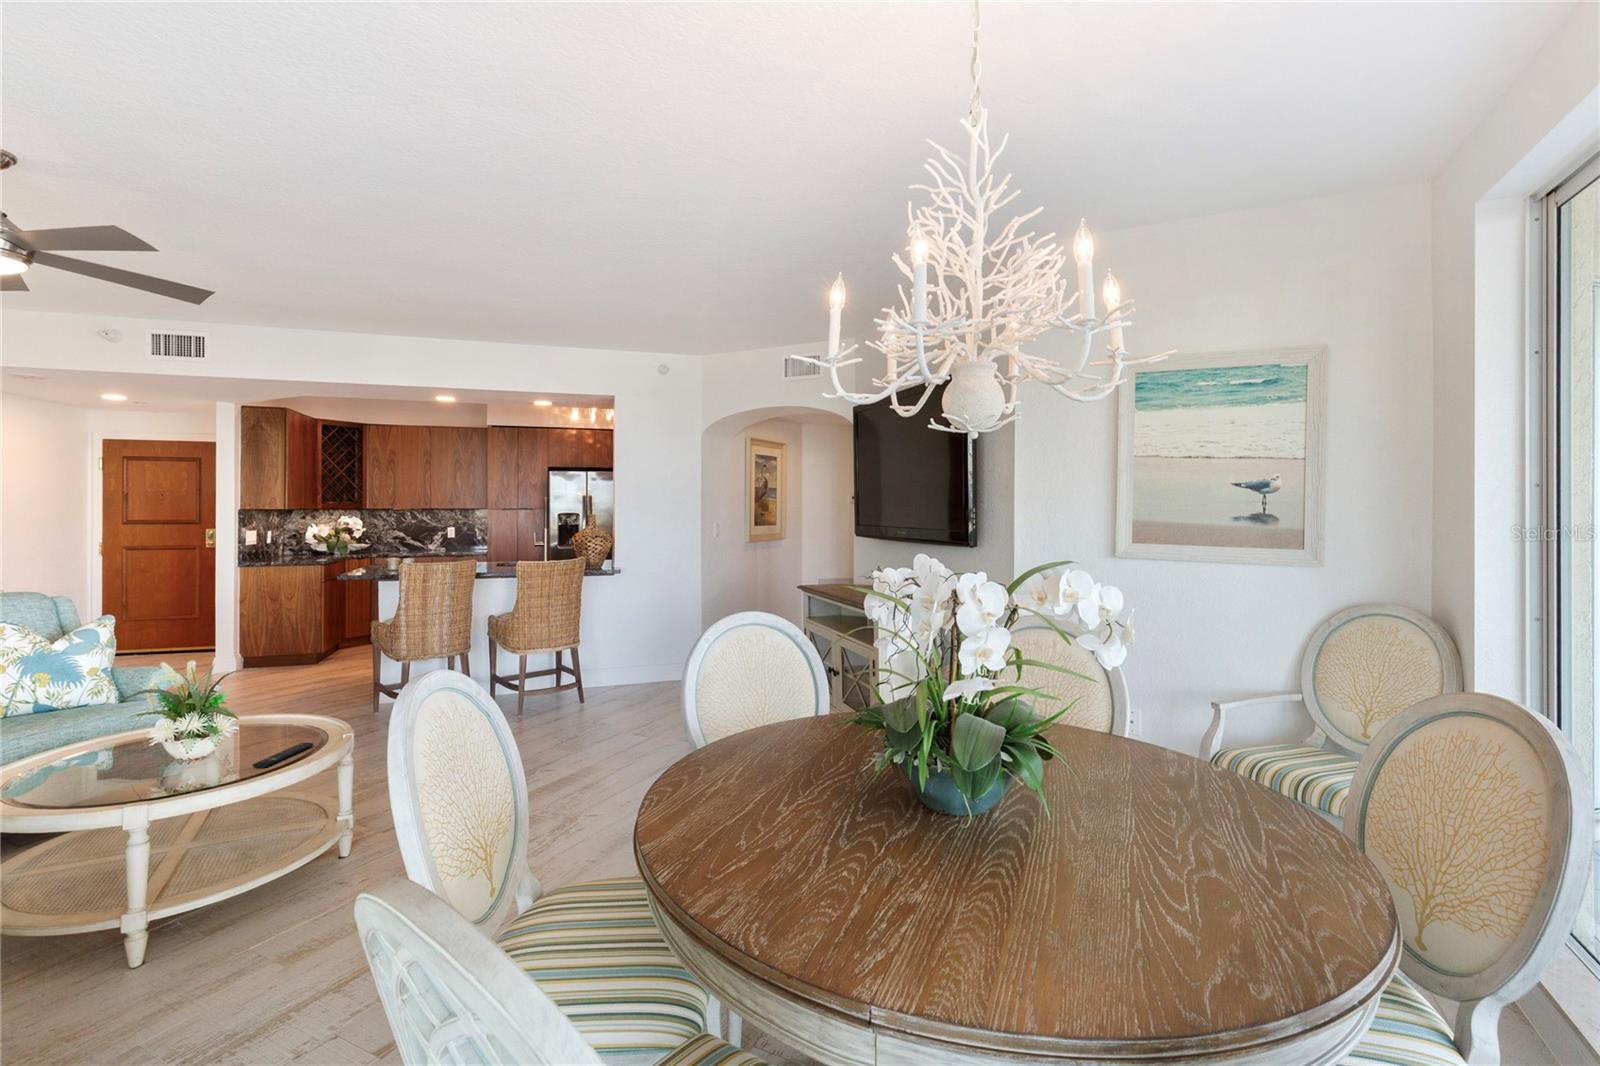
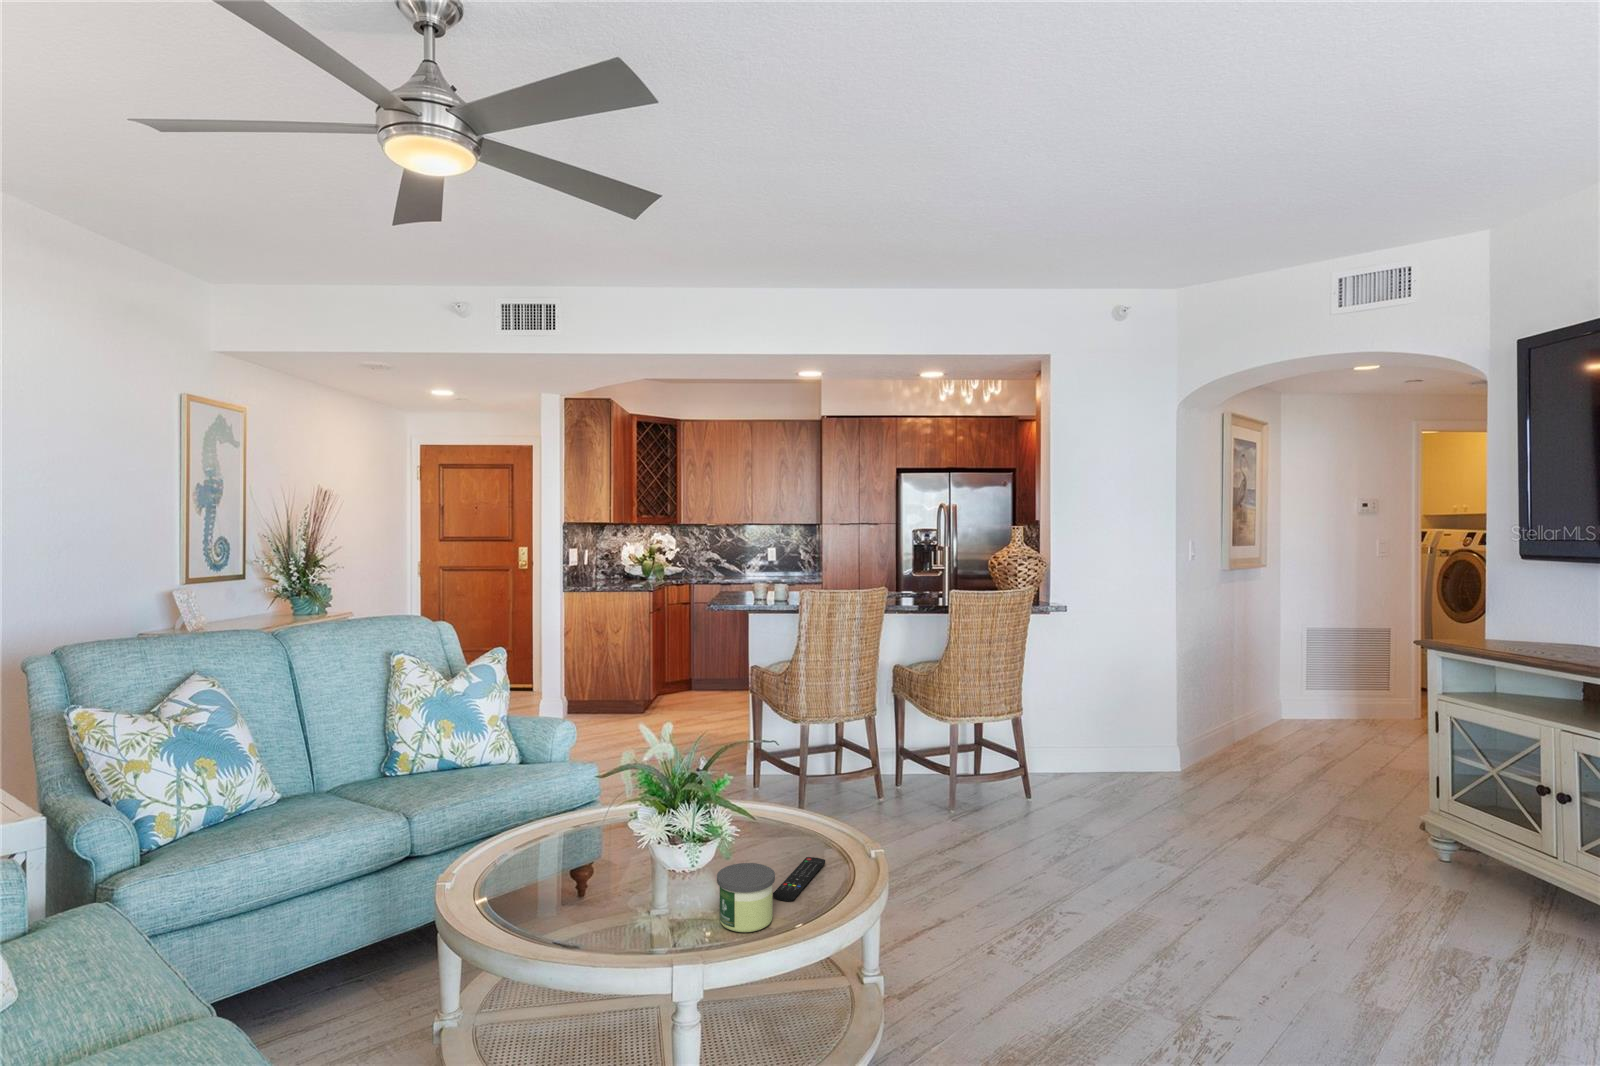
candle: none [194,746,242,786] -> present [717,863,775,932]

